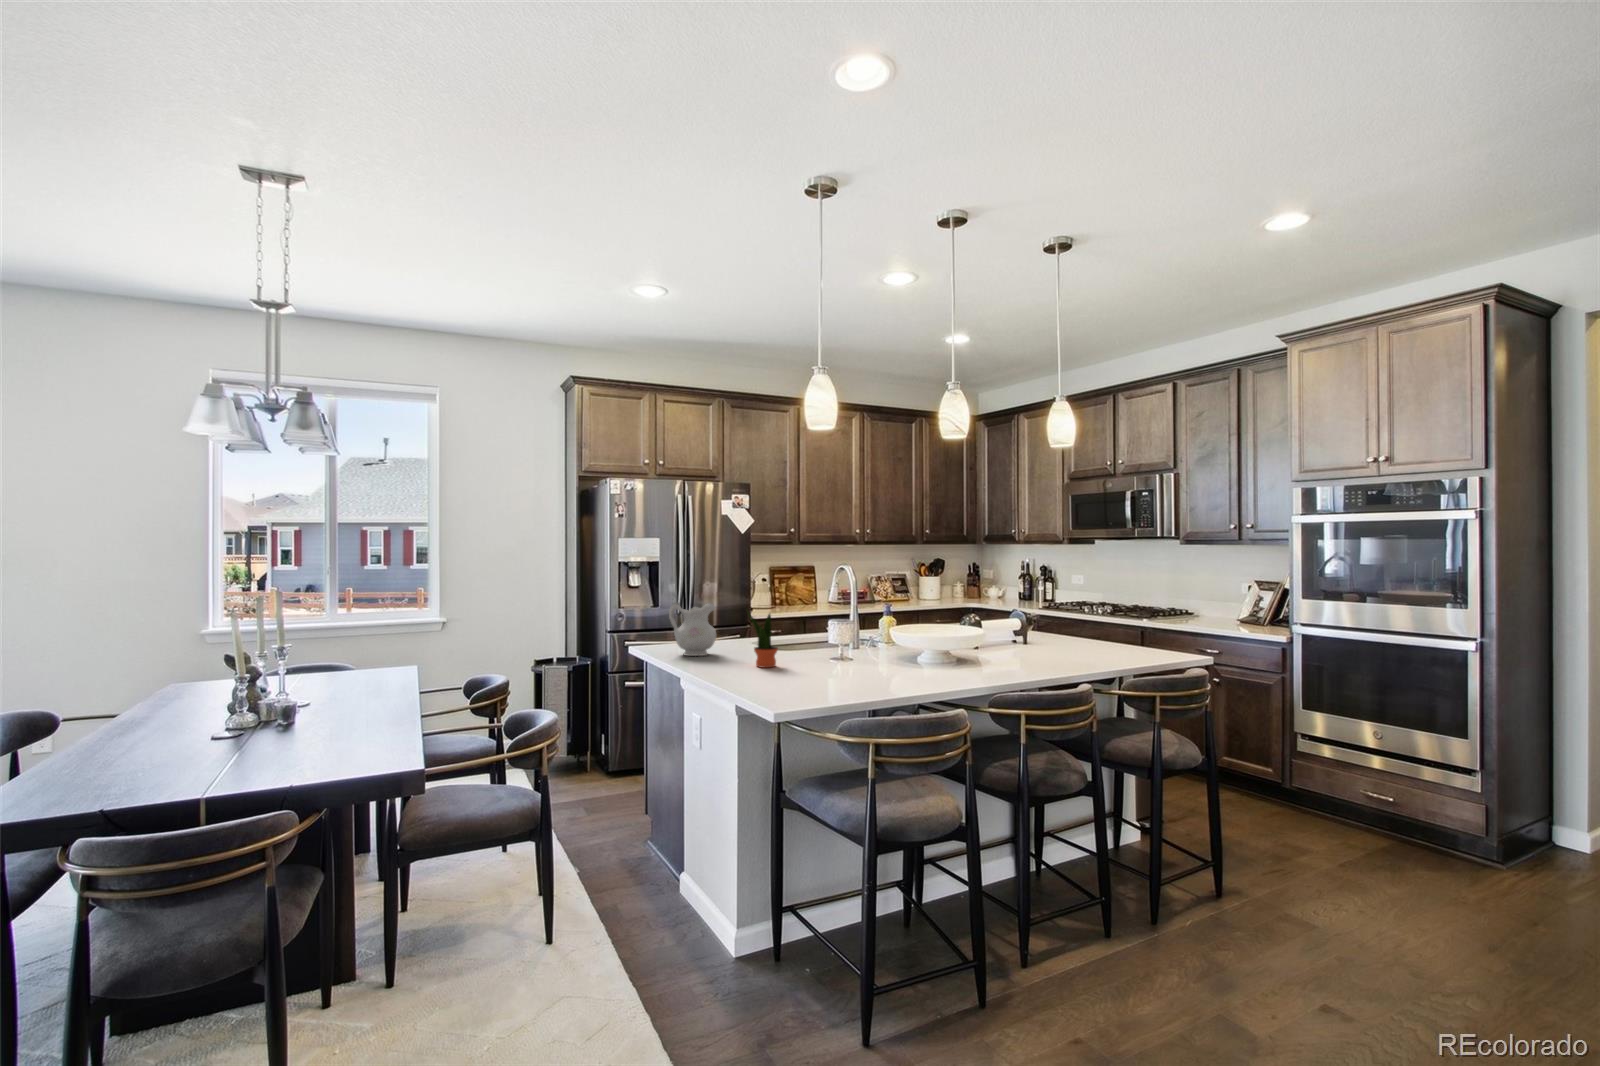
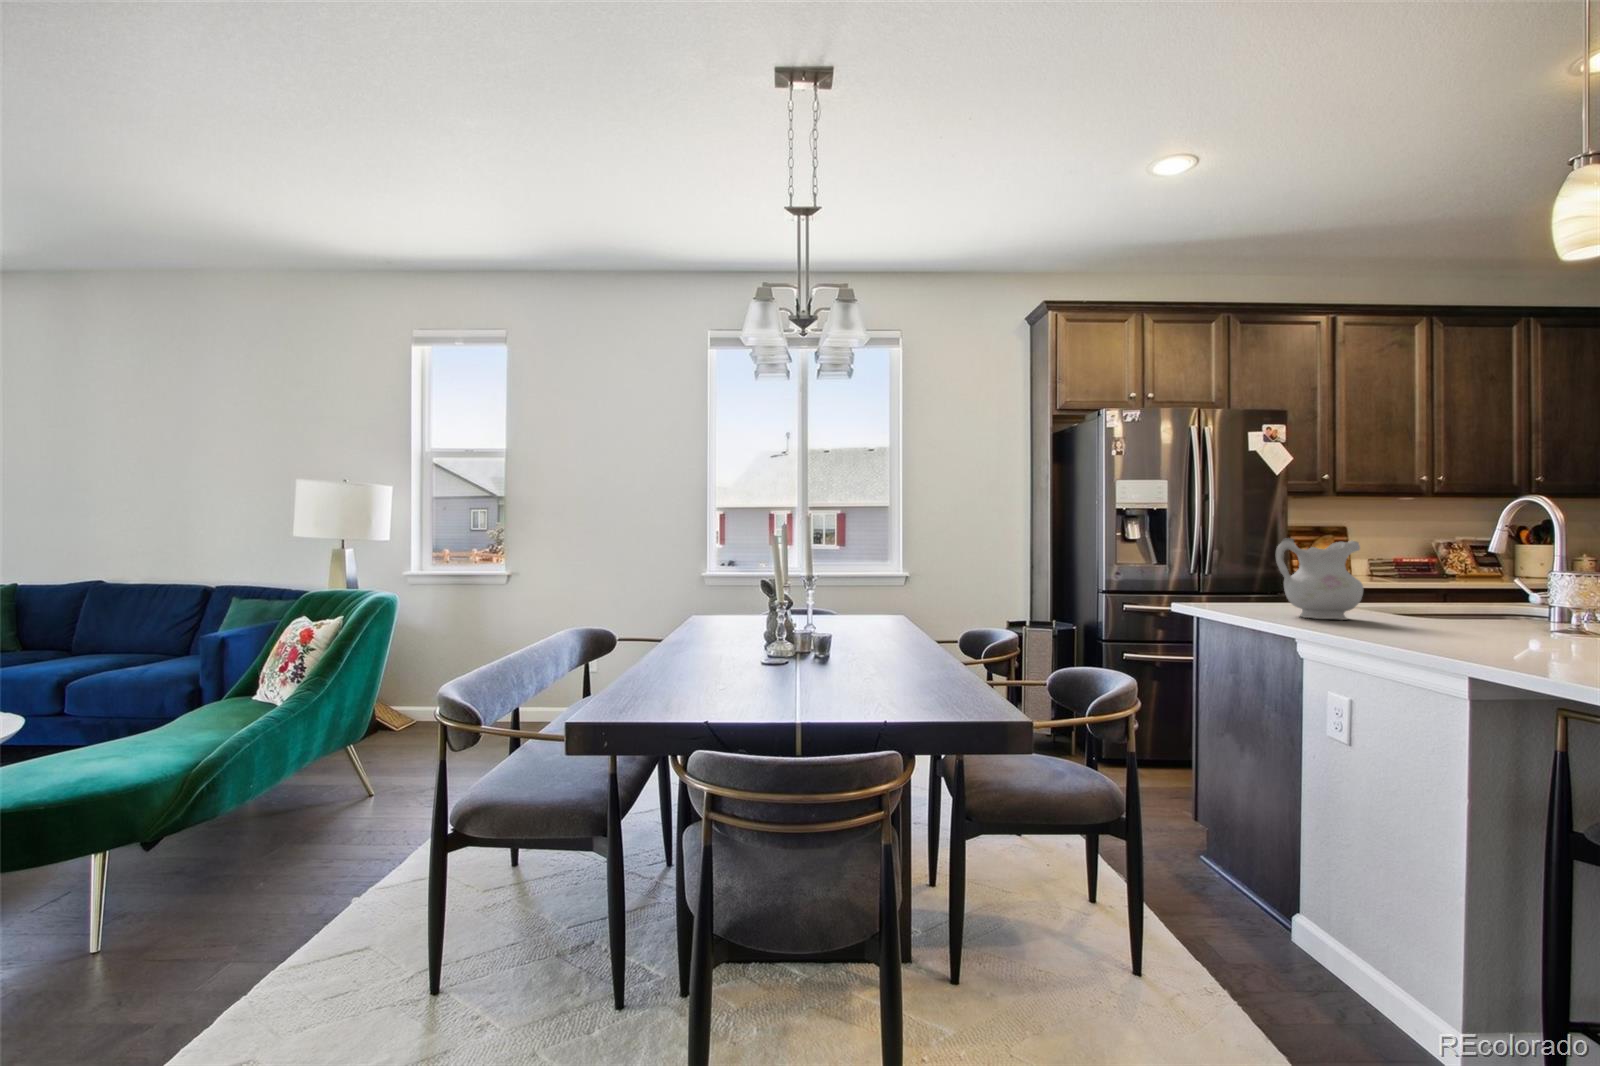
potted plant: present [747,612,778,668] -> none [1476,538,1563,643]

